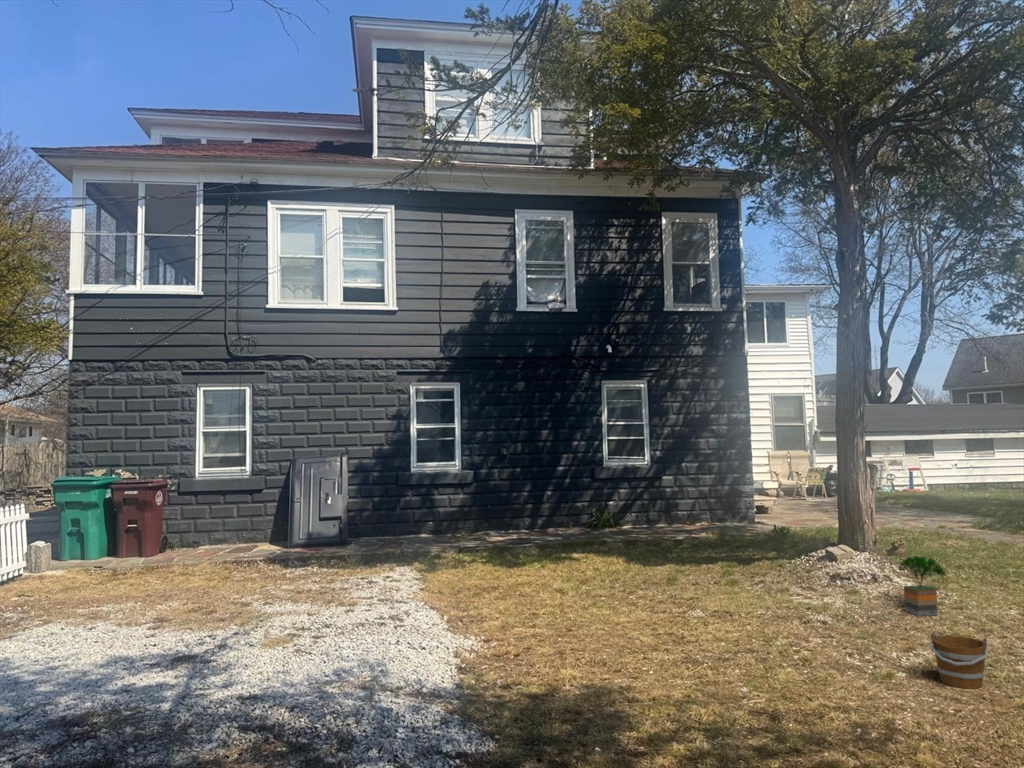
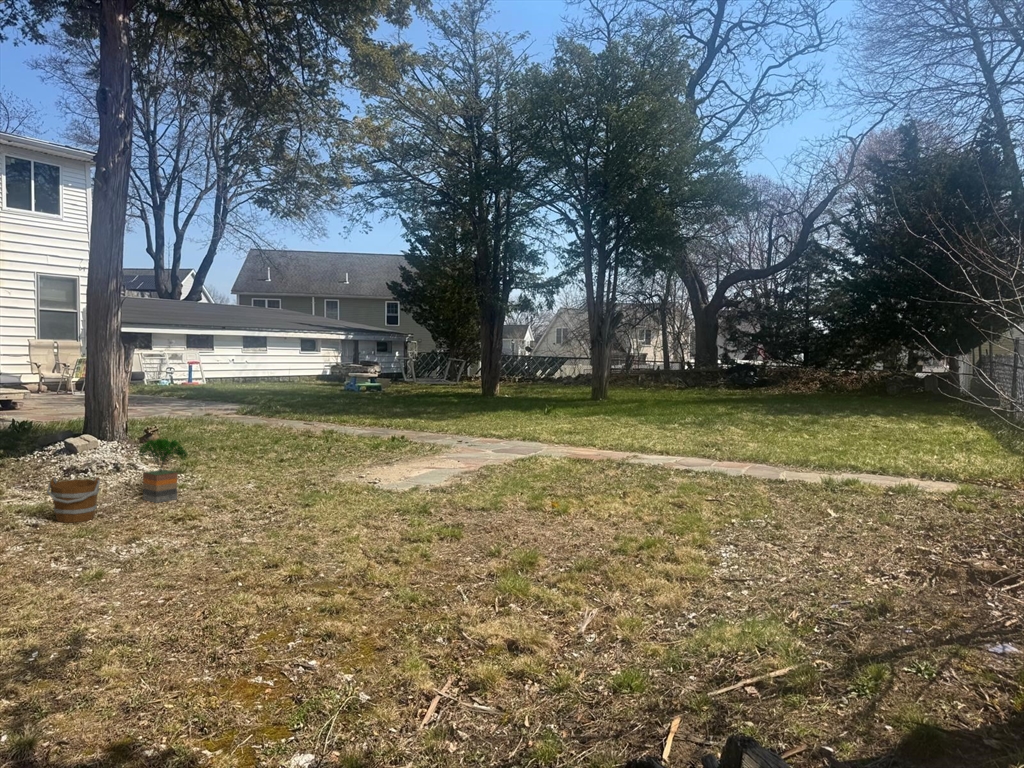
bucket: present [930,631,989,689] -> present [47,477,100,523]

